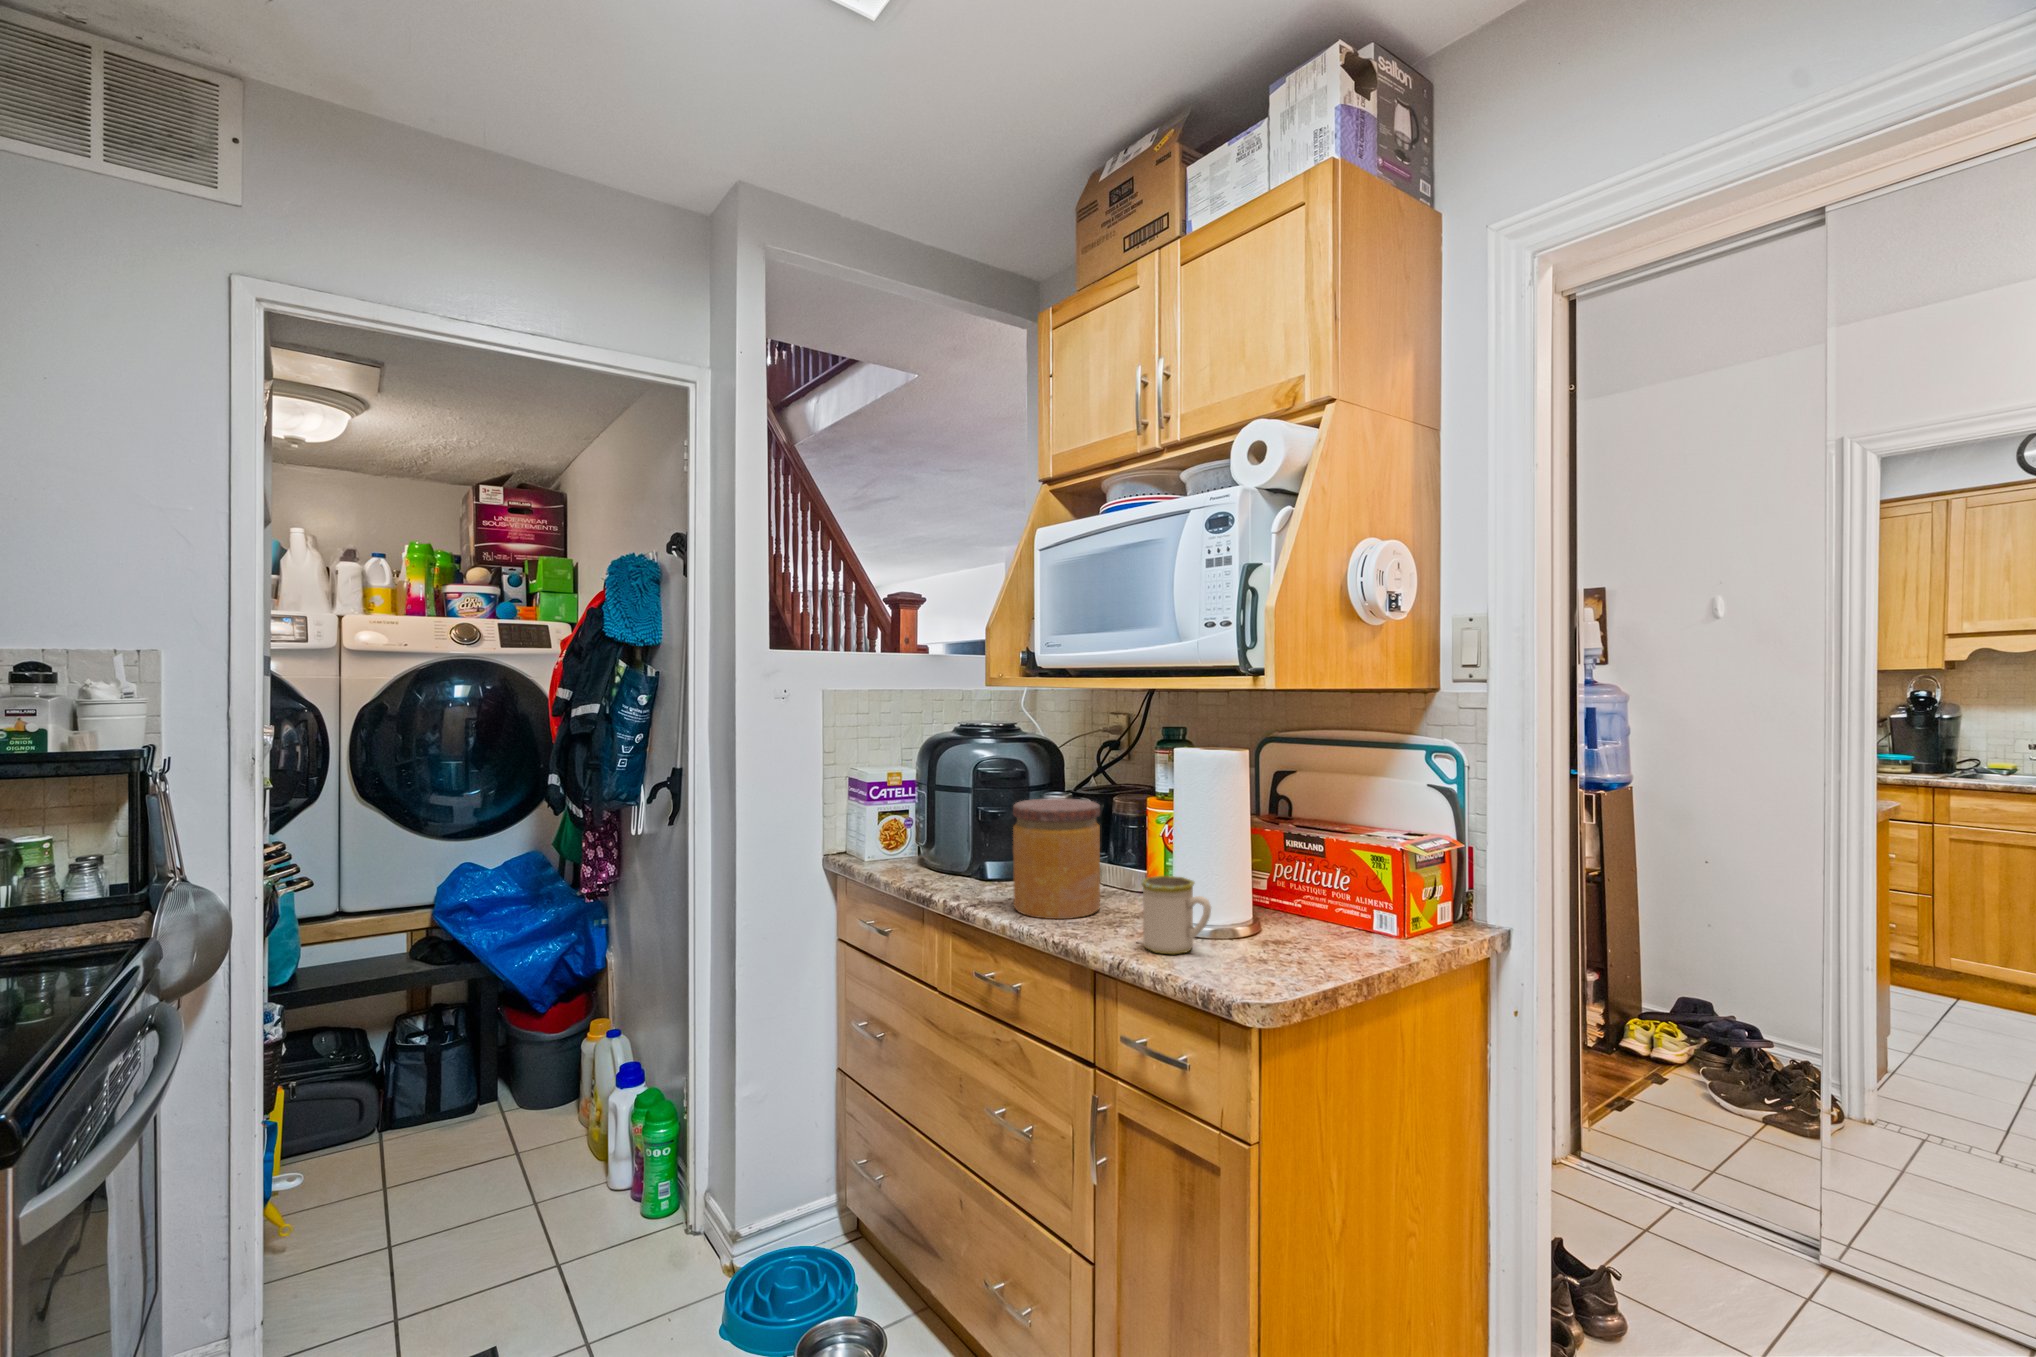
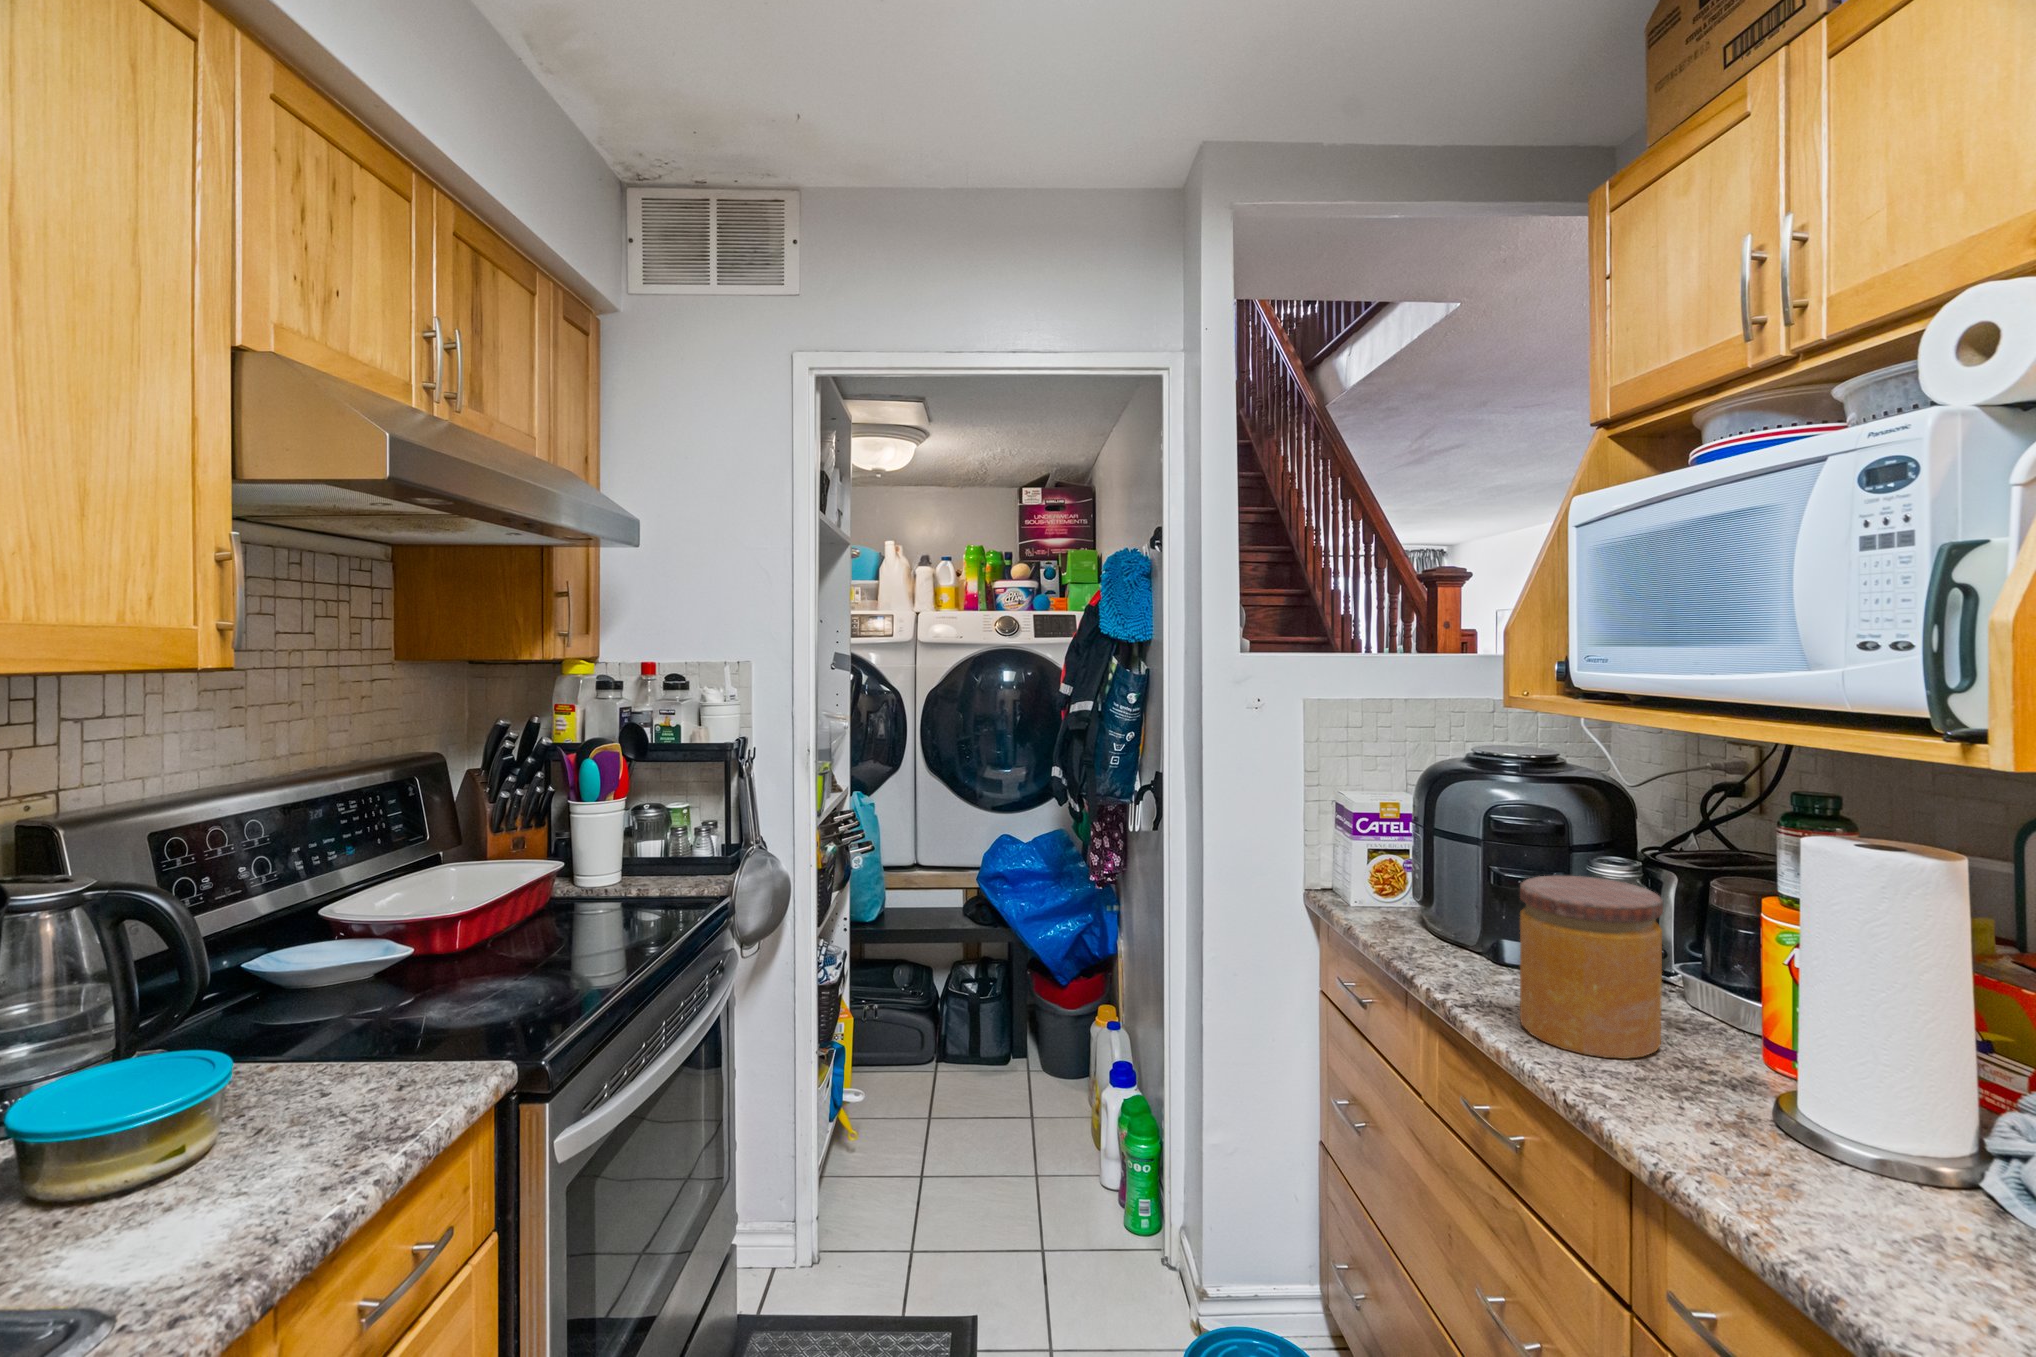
mug: present [1141,876,1211,954] -> none [1708,1039,1844,1178]

